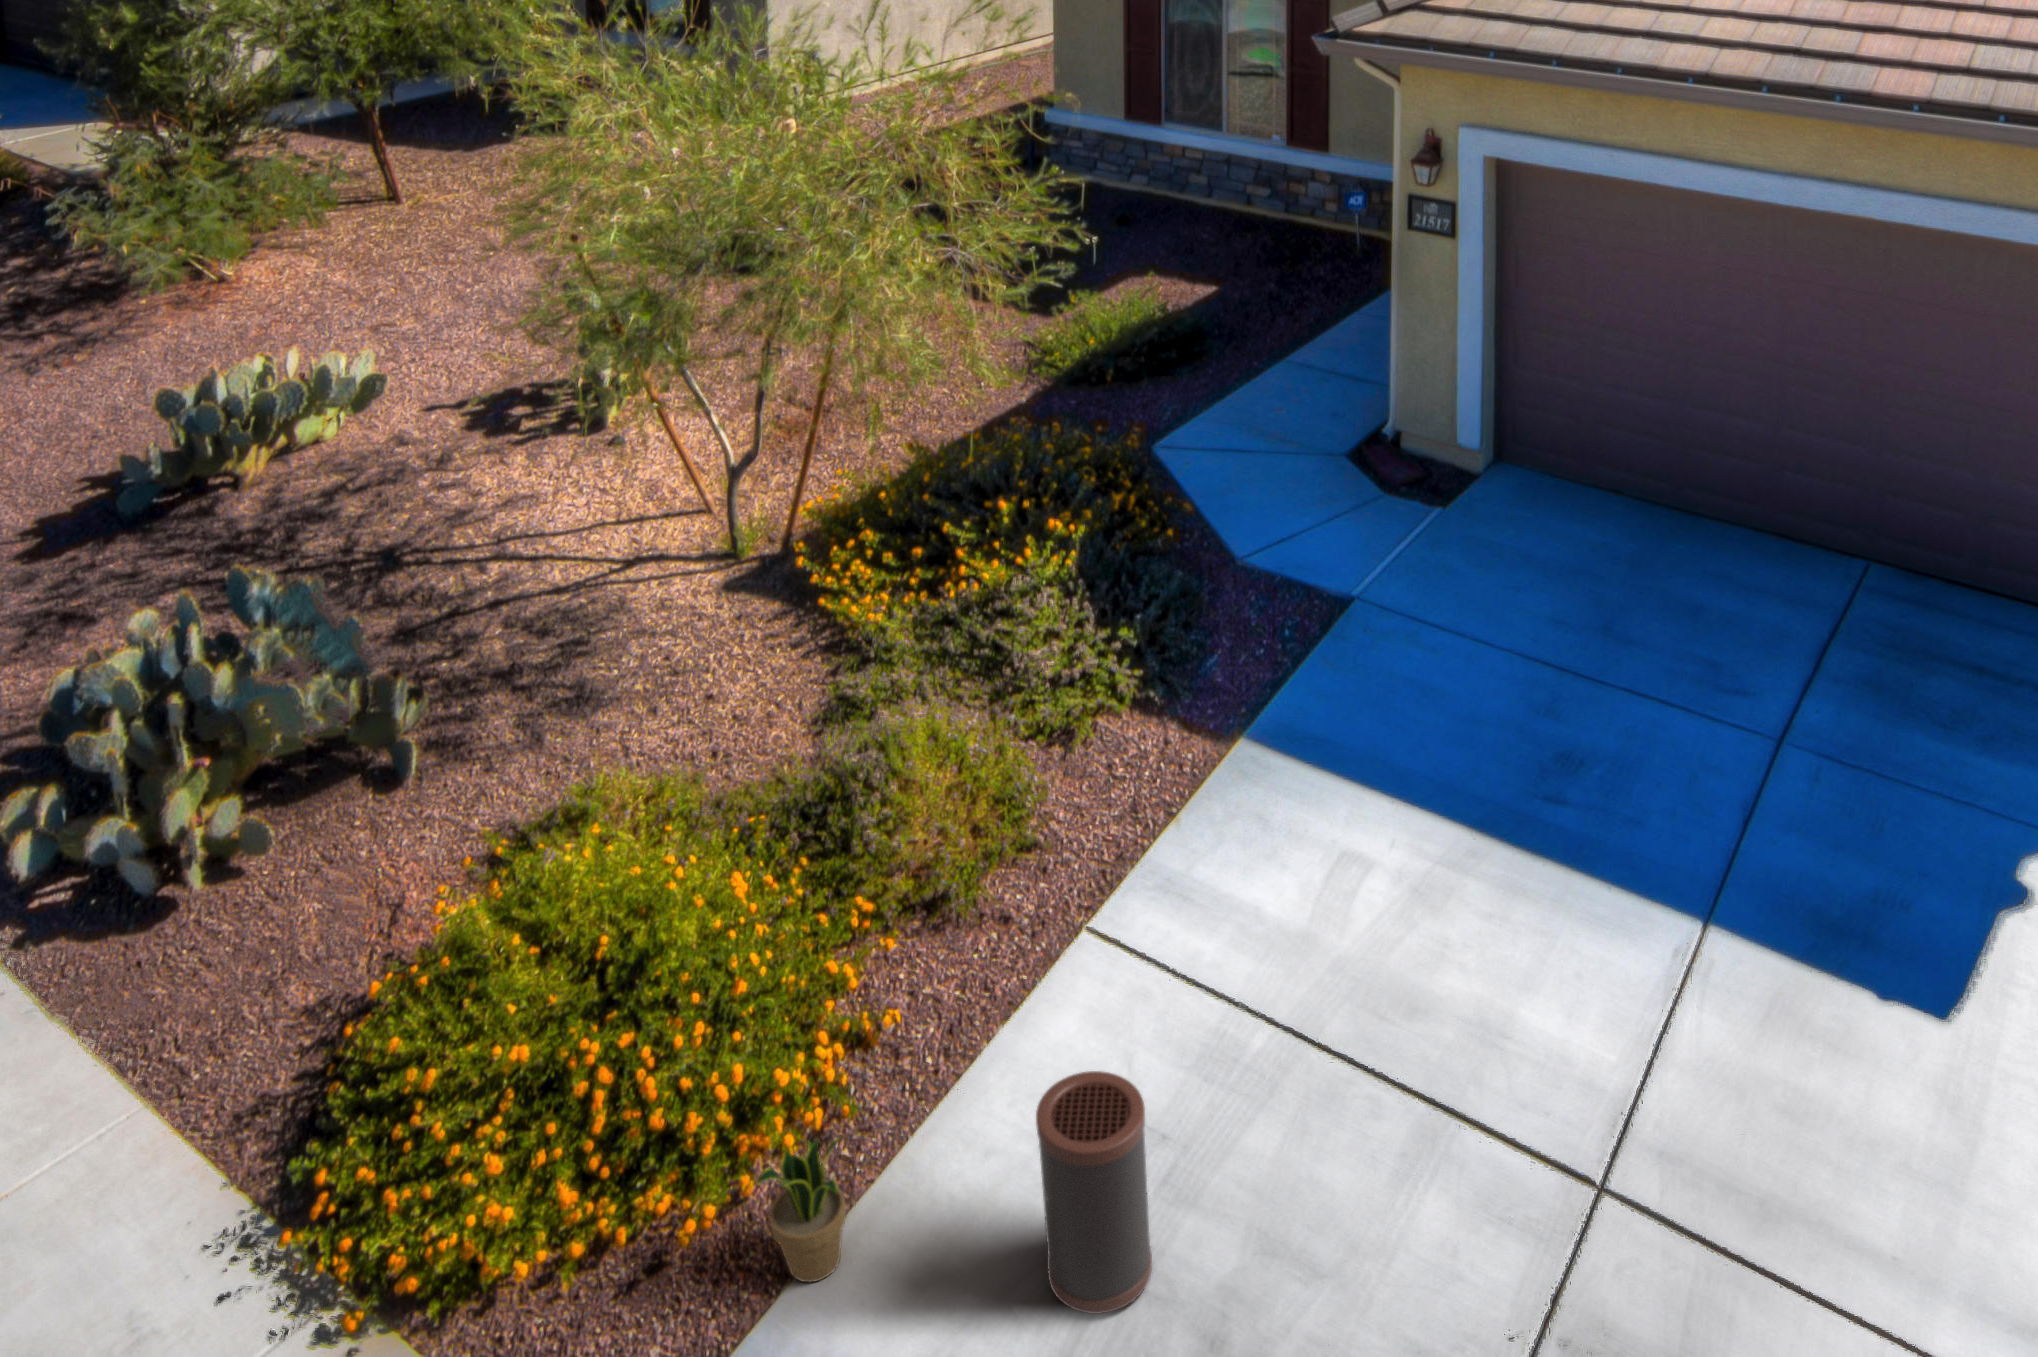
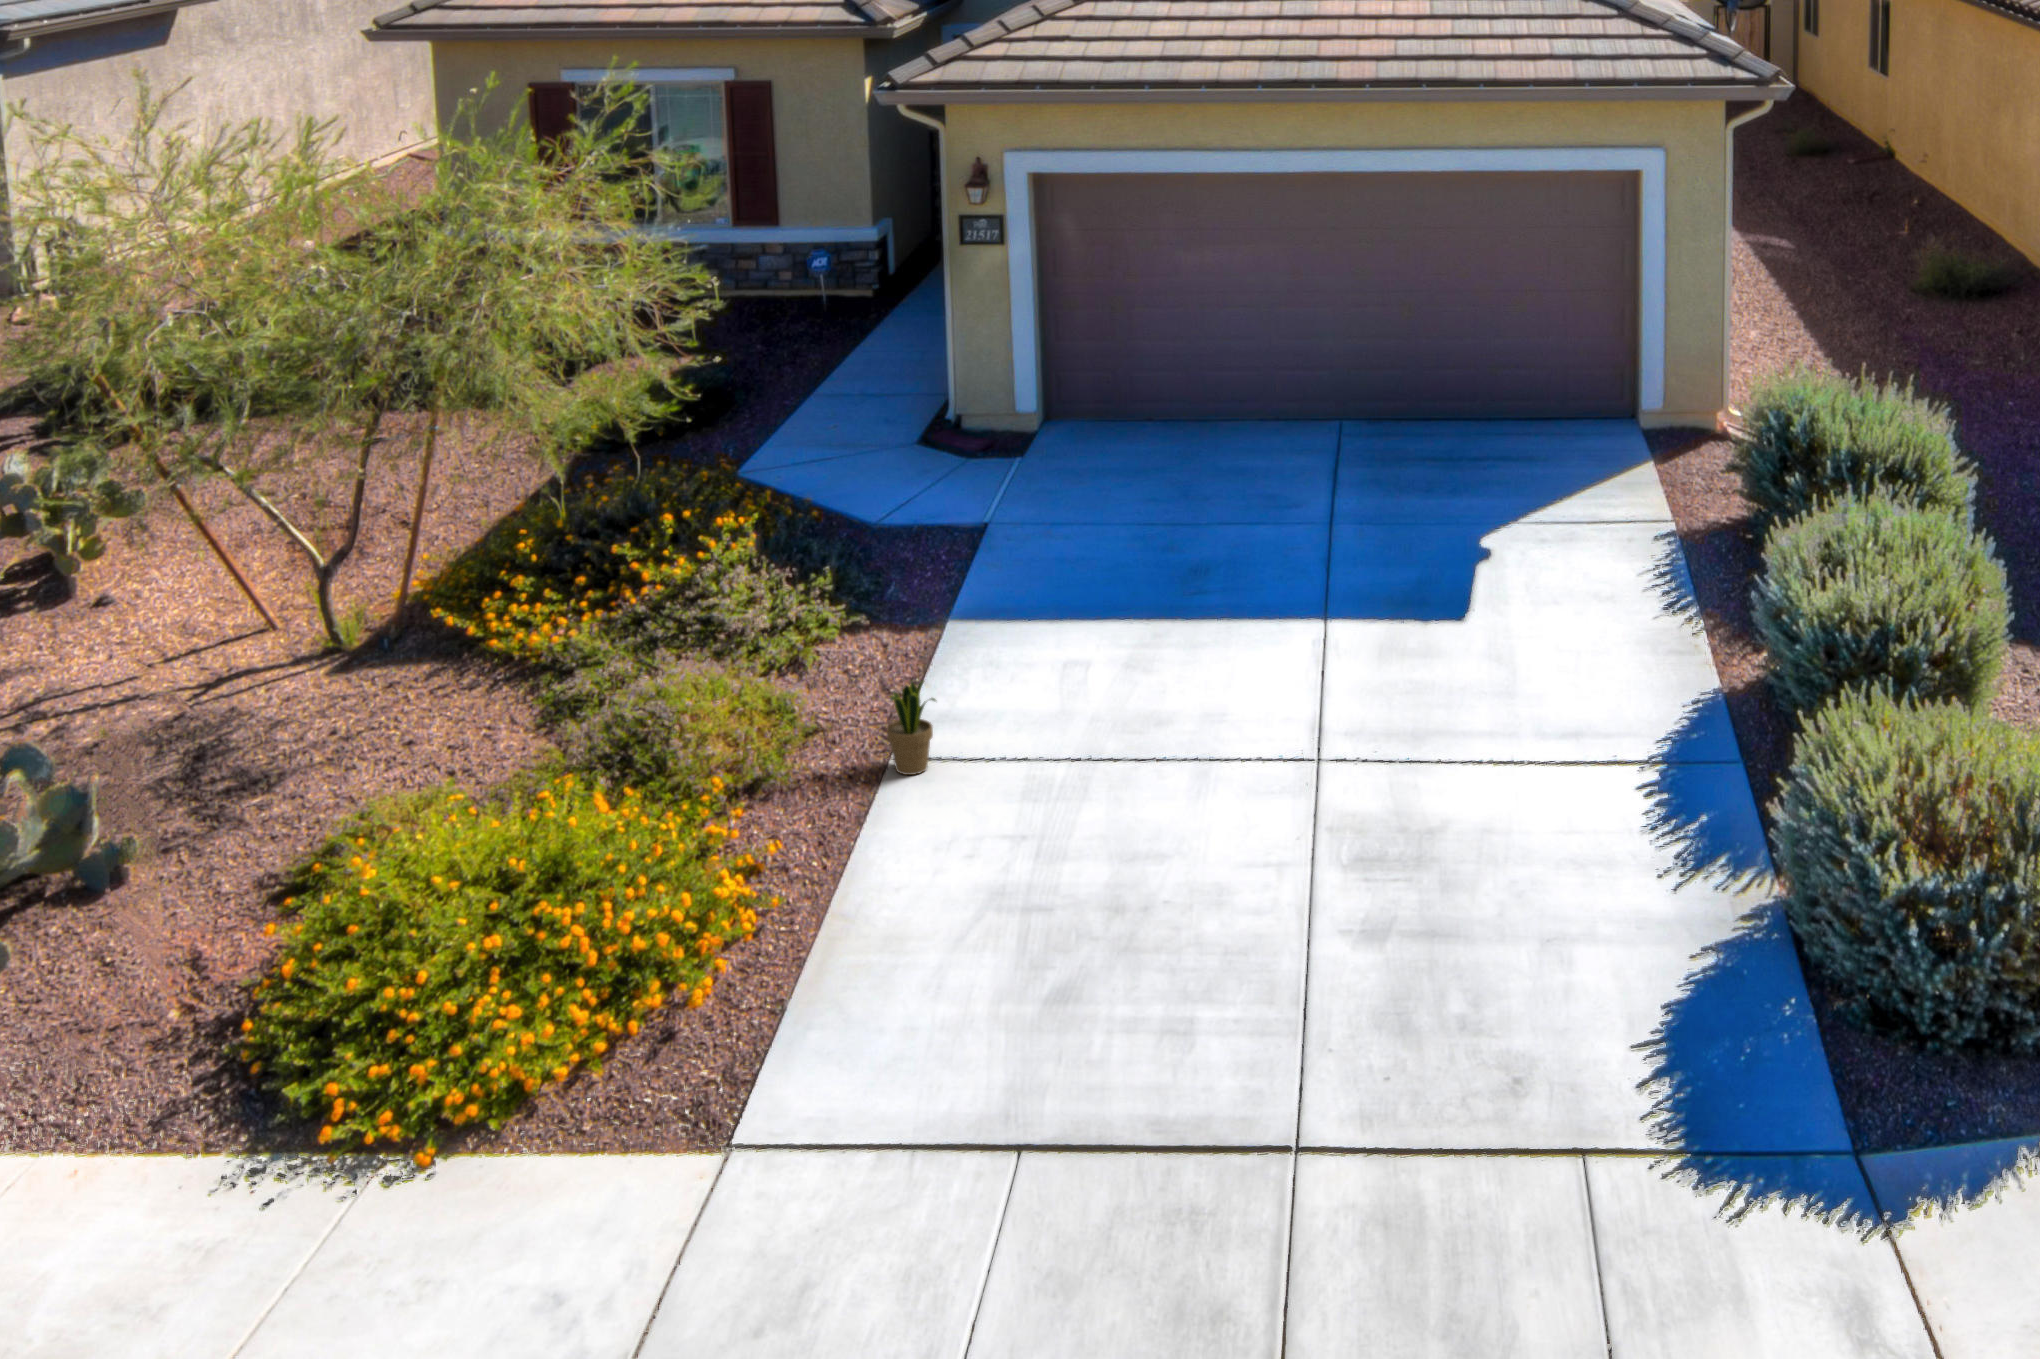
trash can: present [1036,1071,1152,1314] -> none [1049,611,1116,753]

